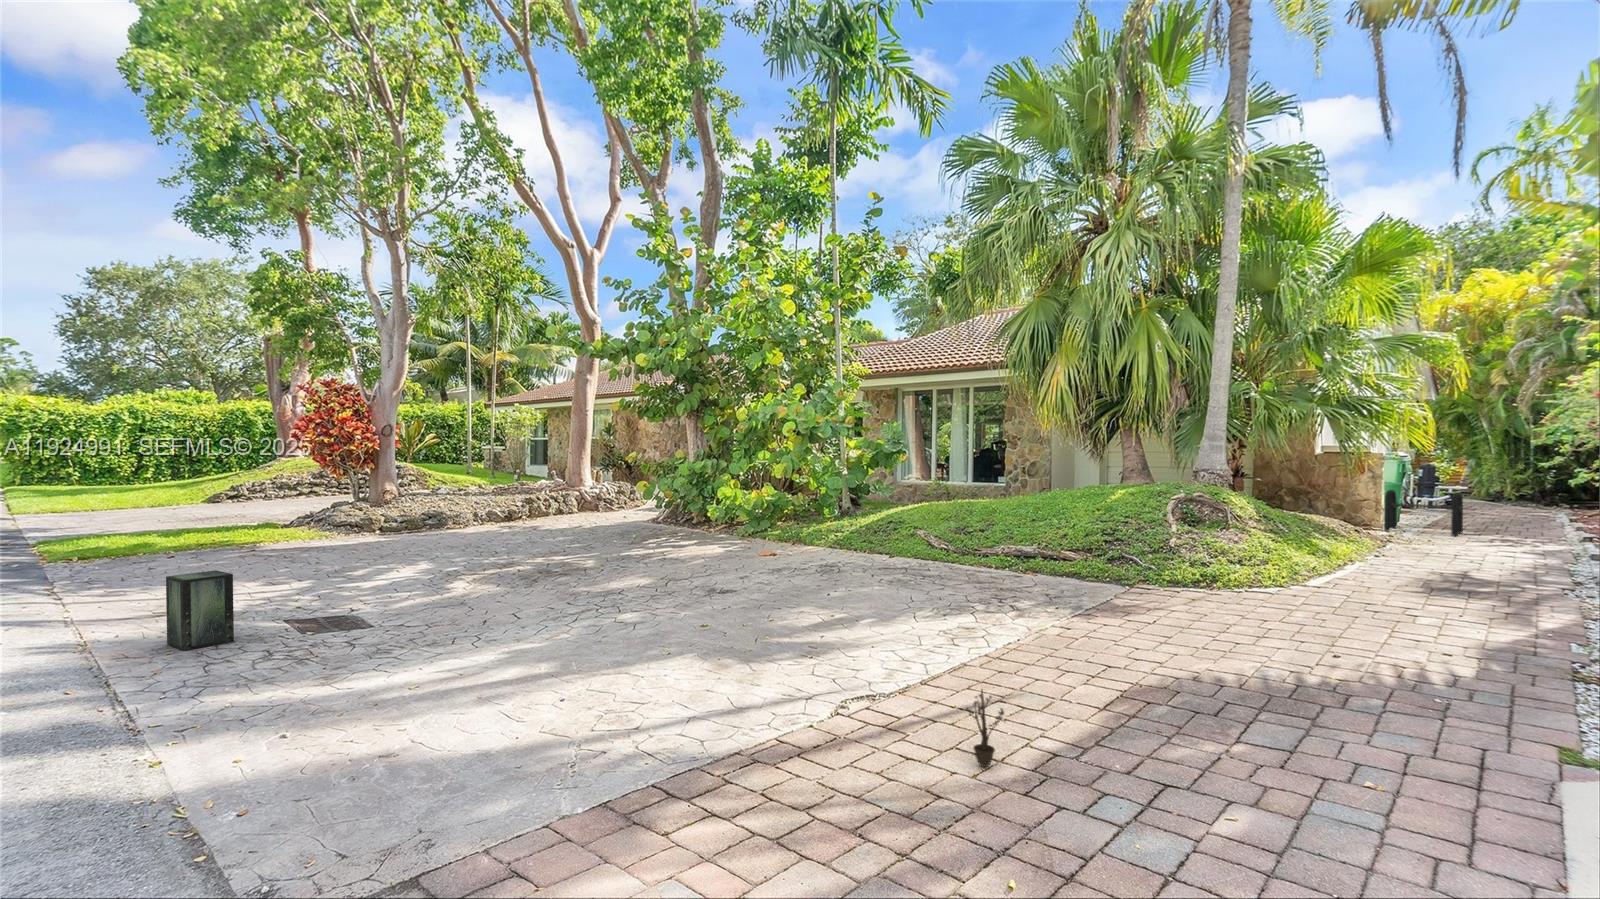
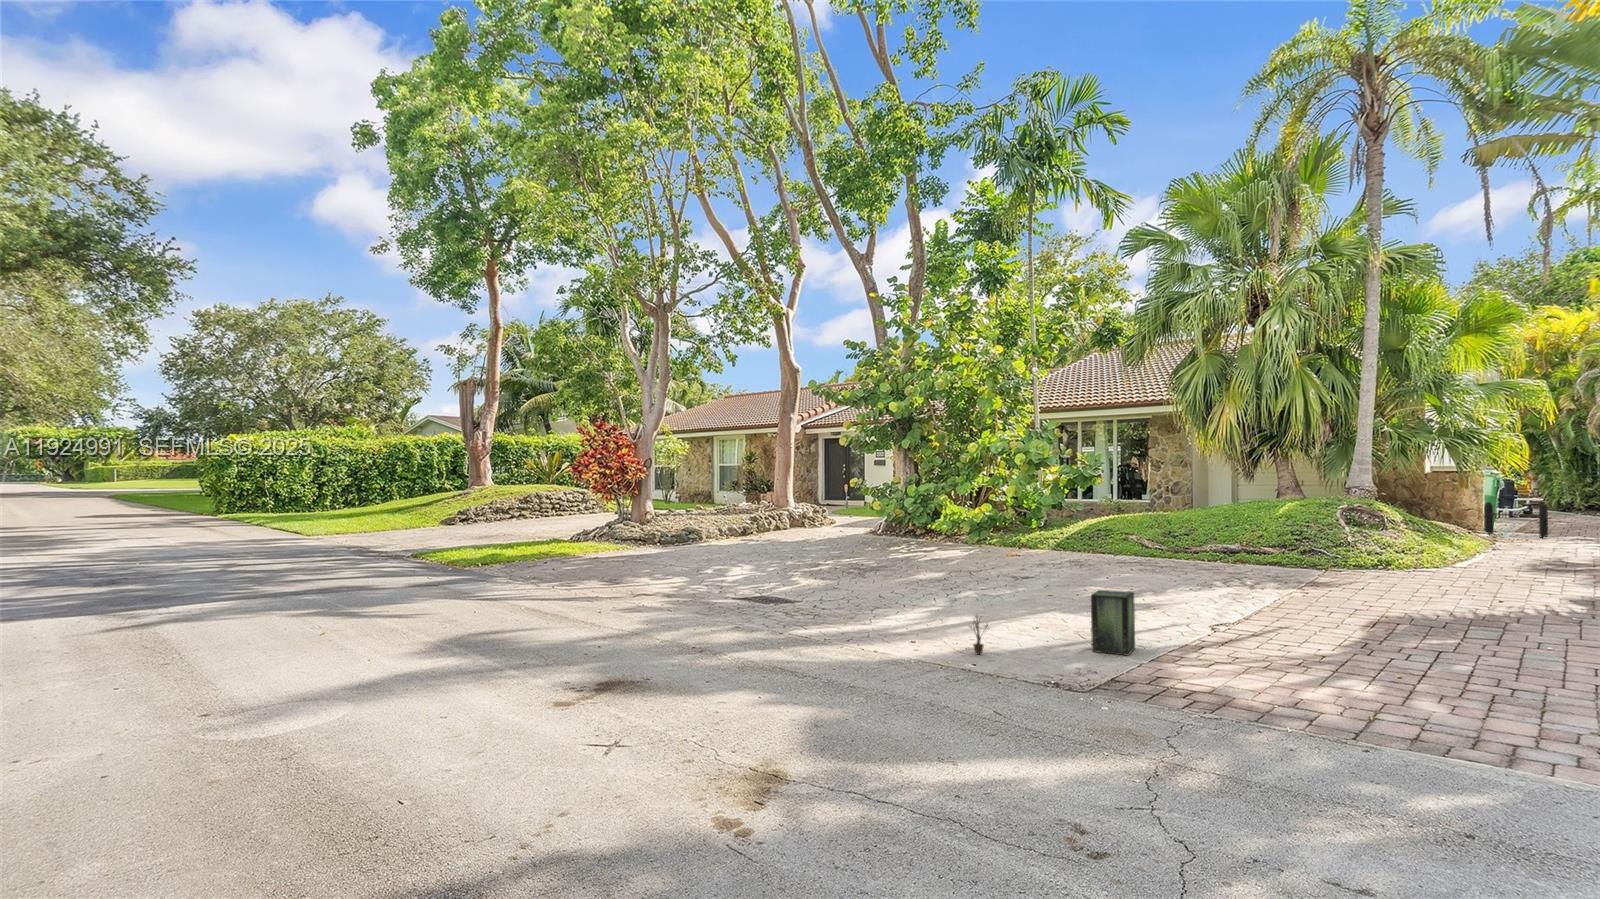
storage box: present [166,570,234,651] -> present [1091,590,1135,655]
decorative plant: present [962,690,1005,767] -> present [966,616,988,654]

